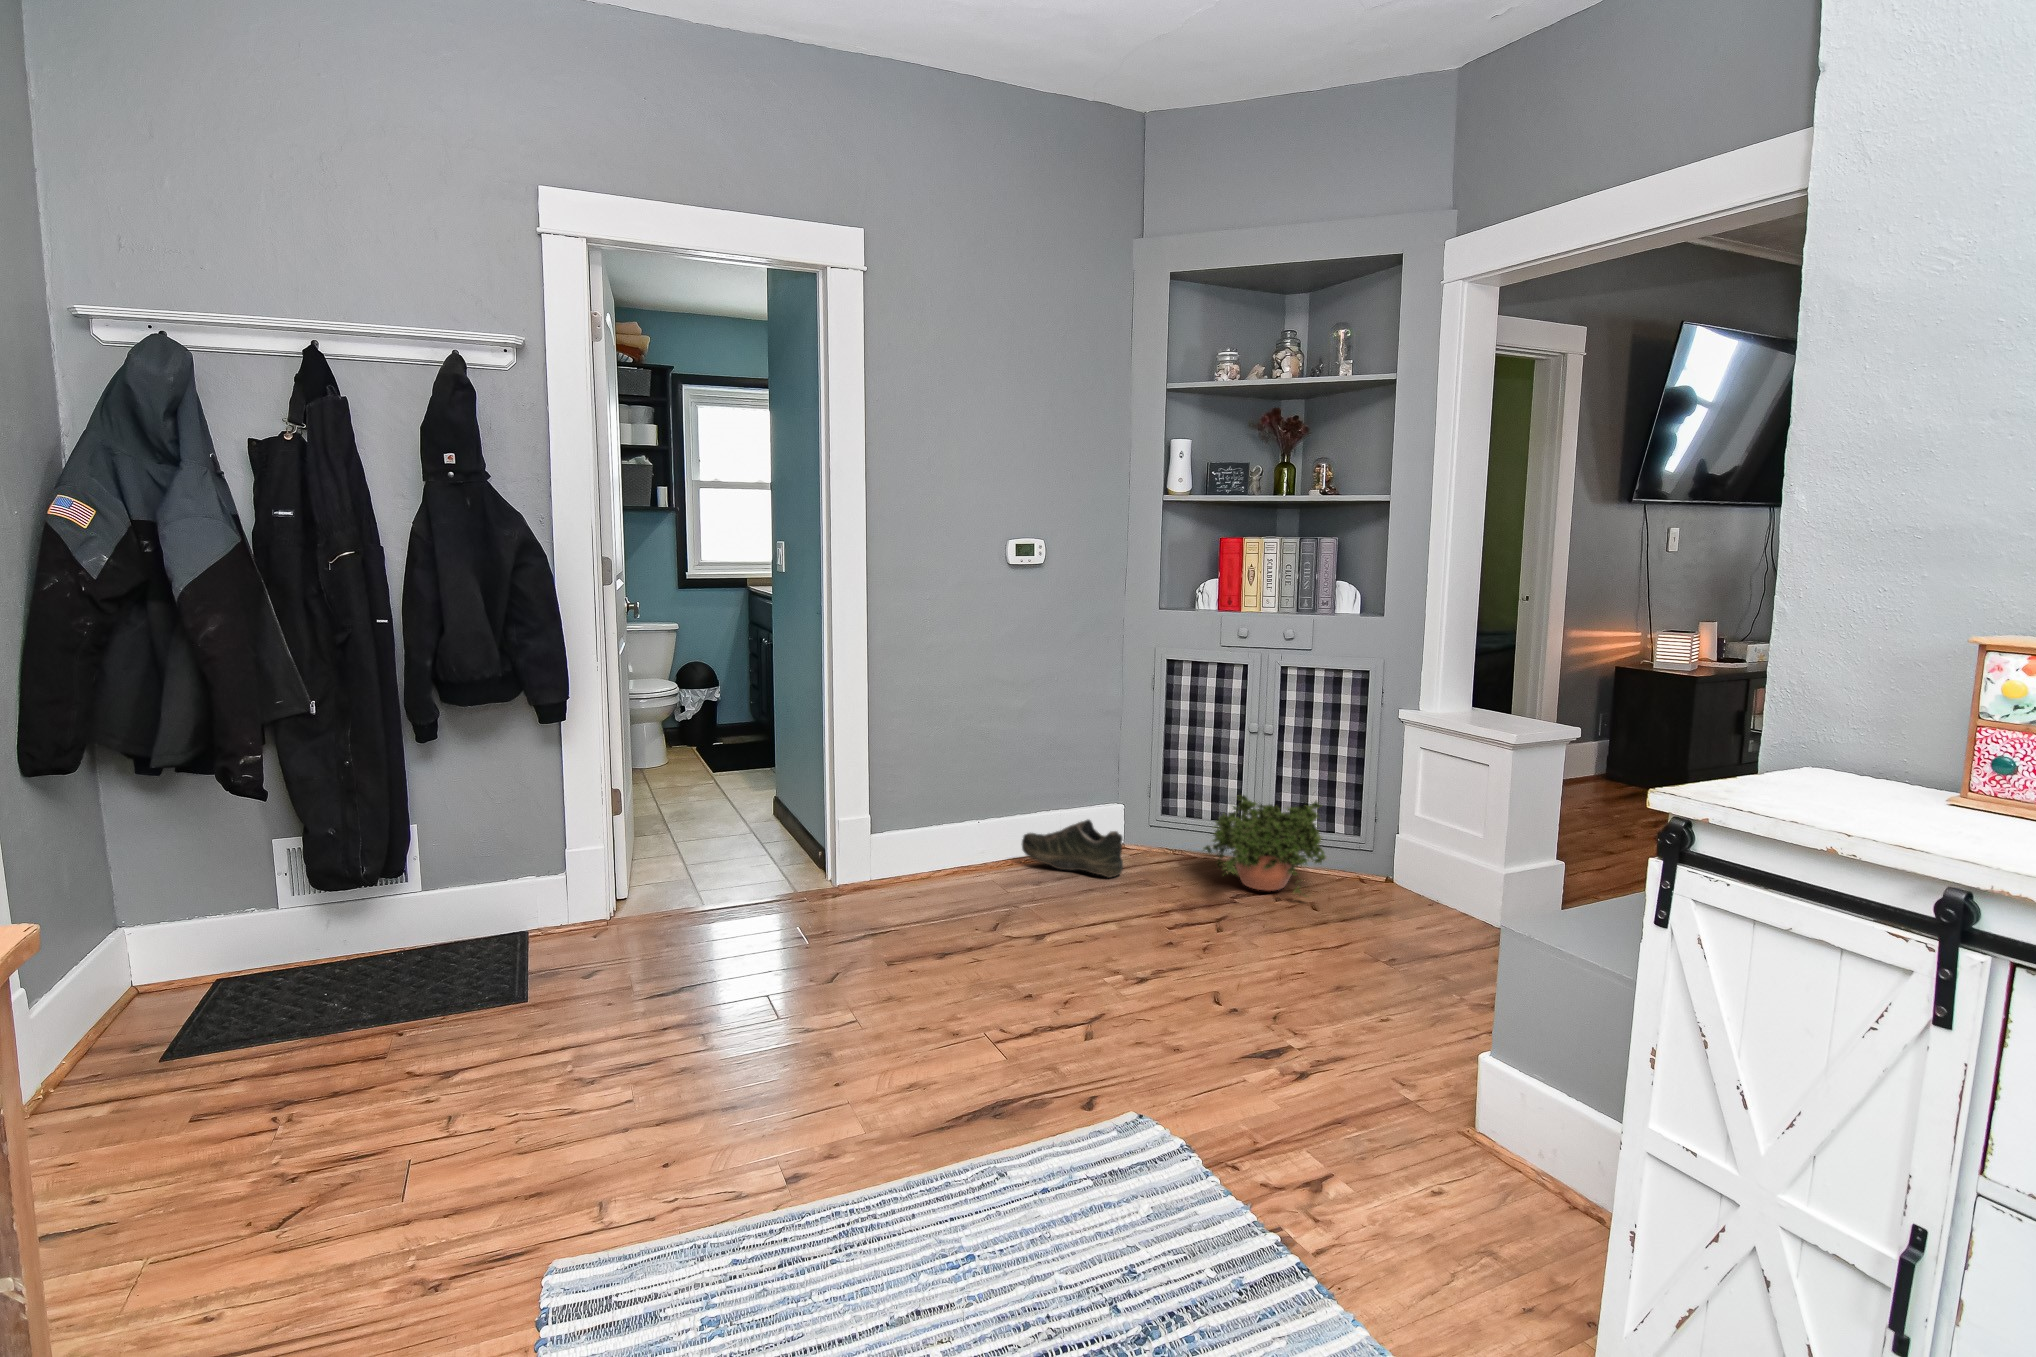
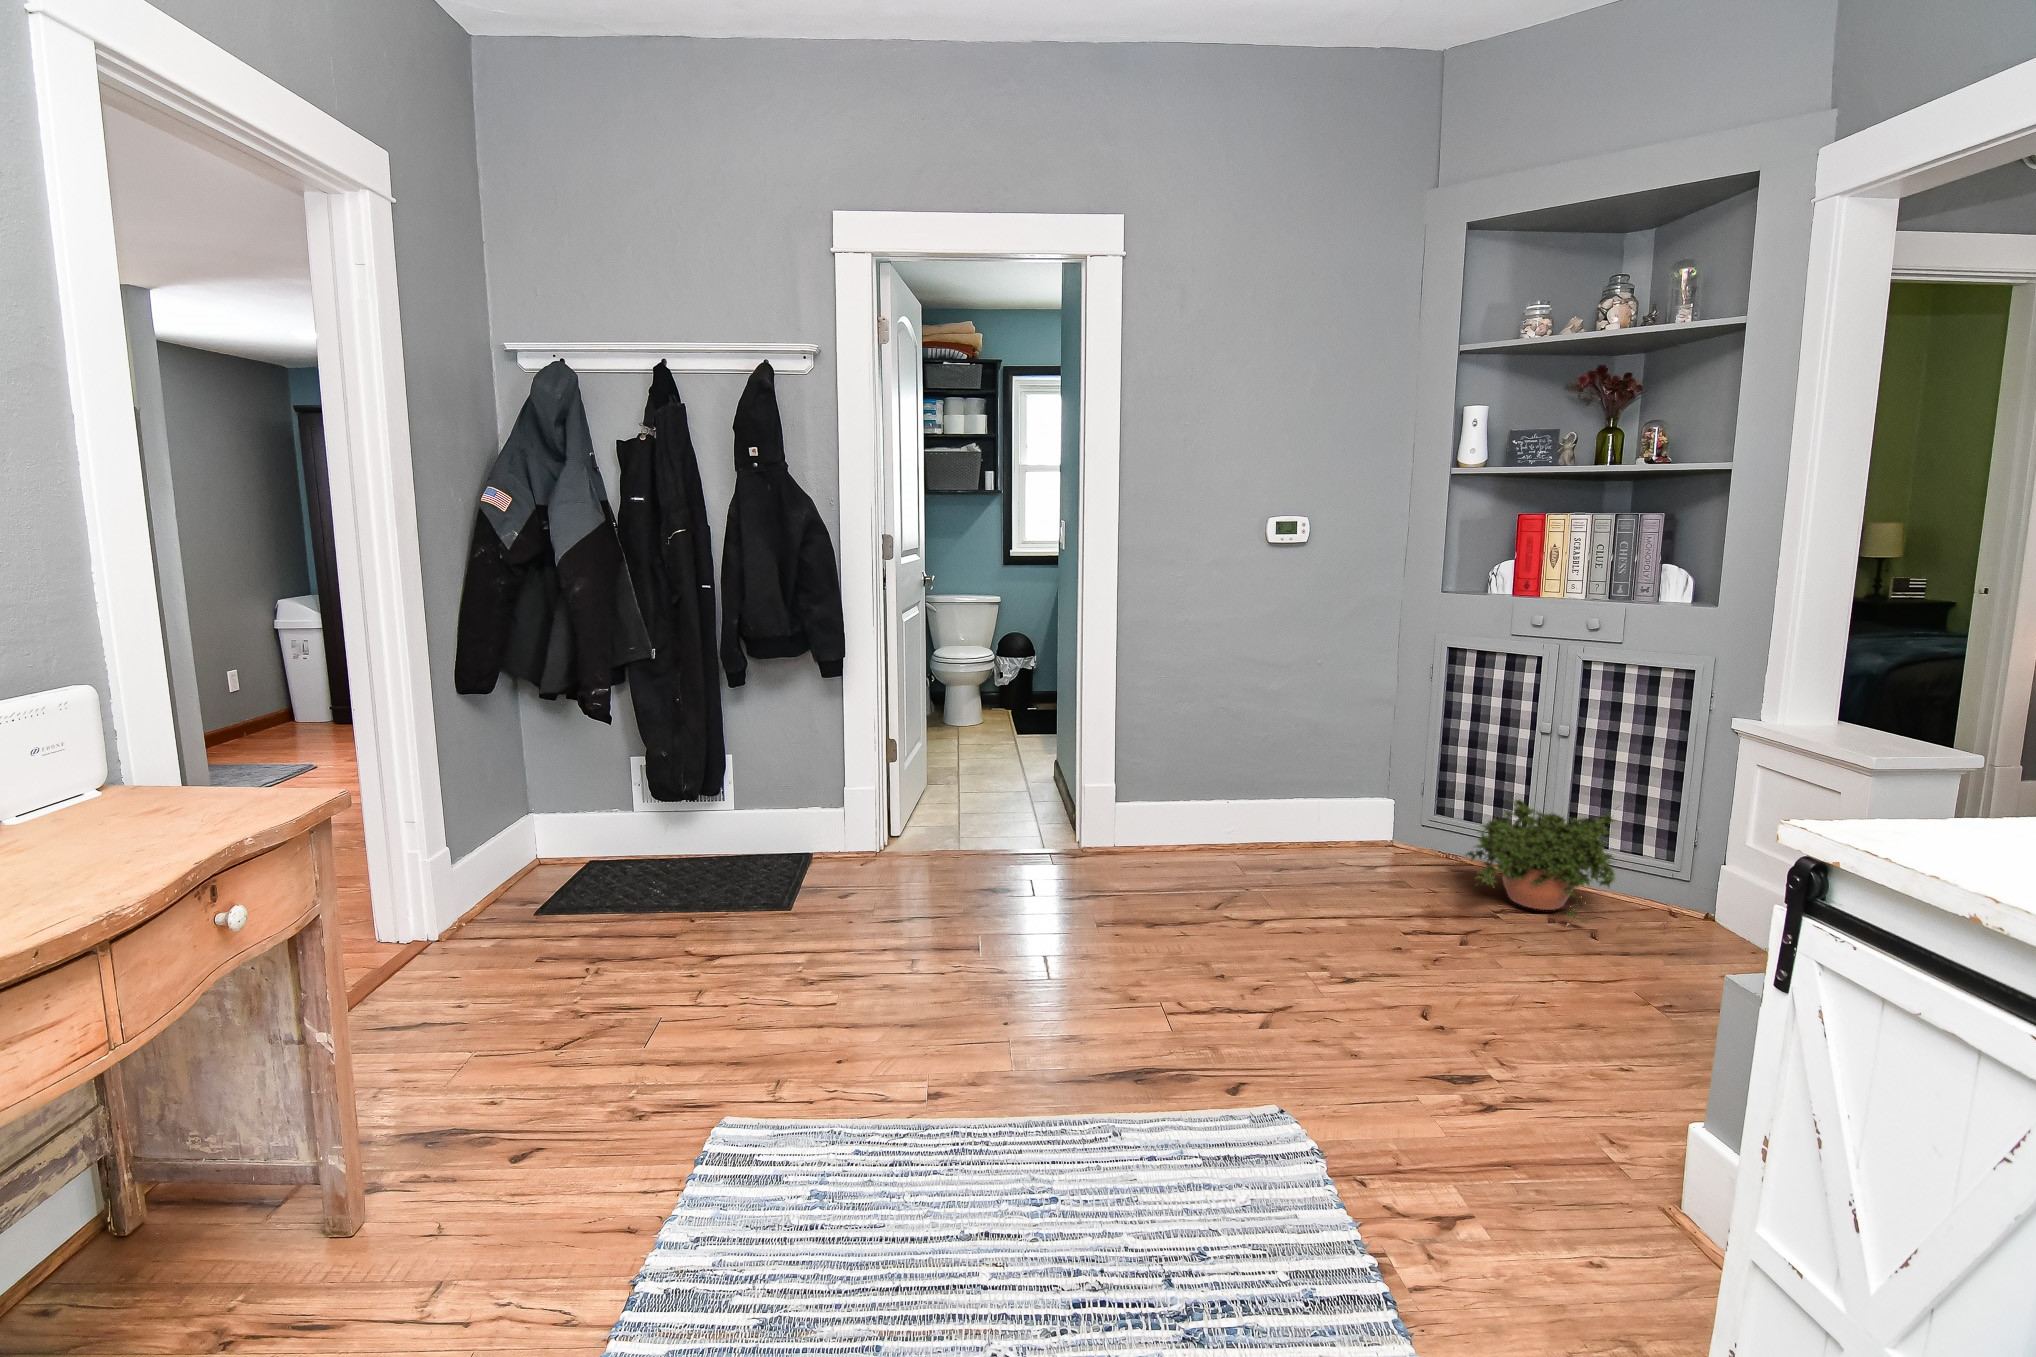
shoe: present [1022,820,1123,878] -> none [1269,810,1374,873]

